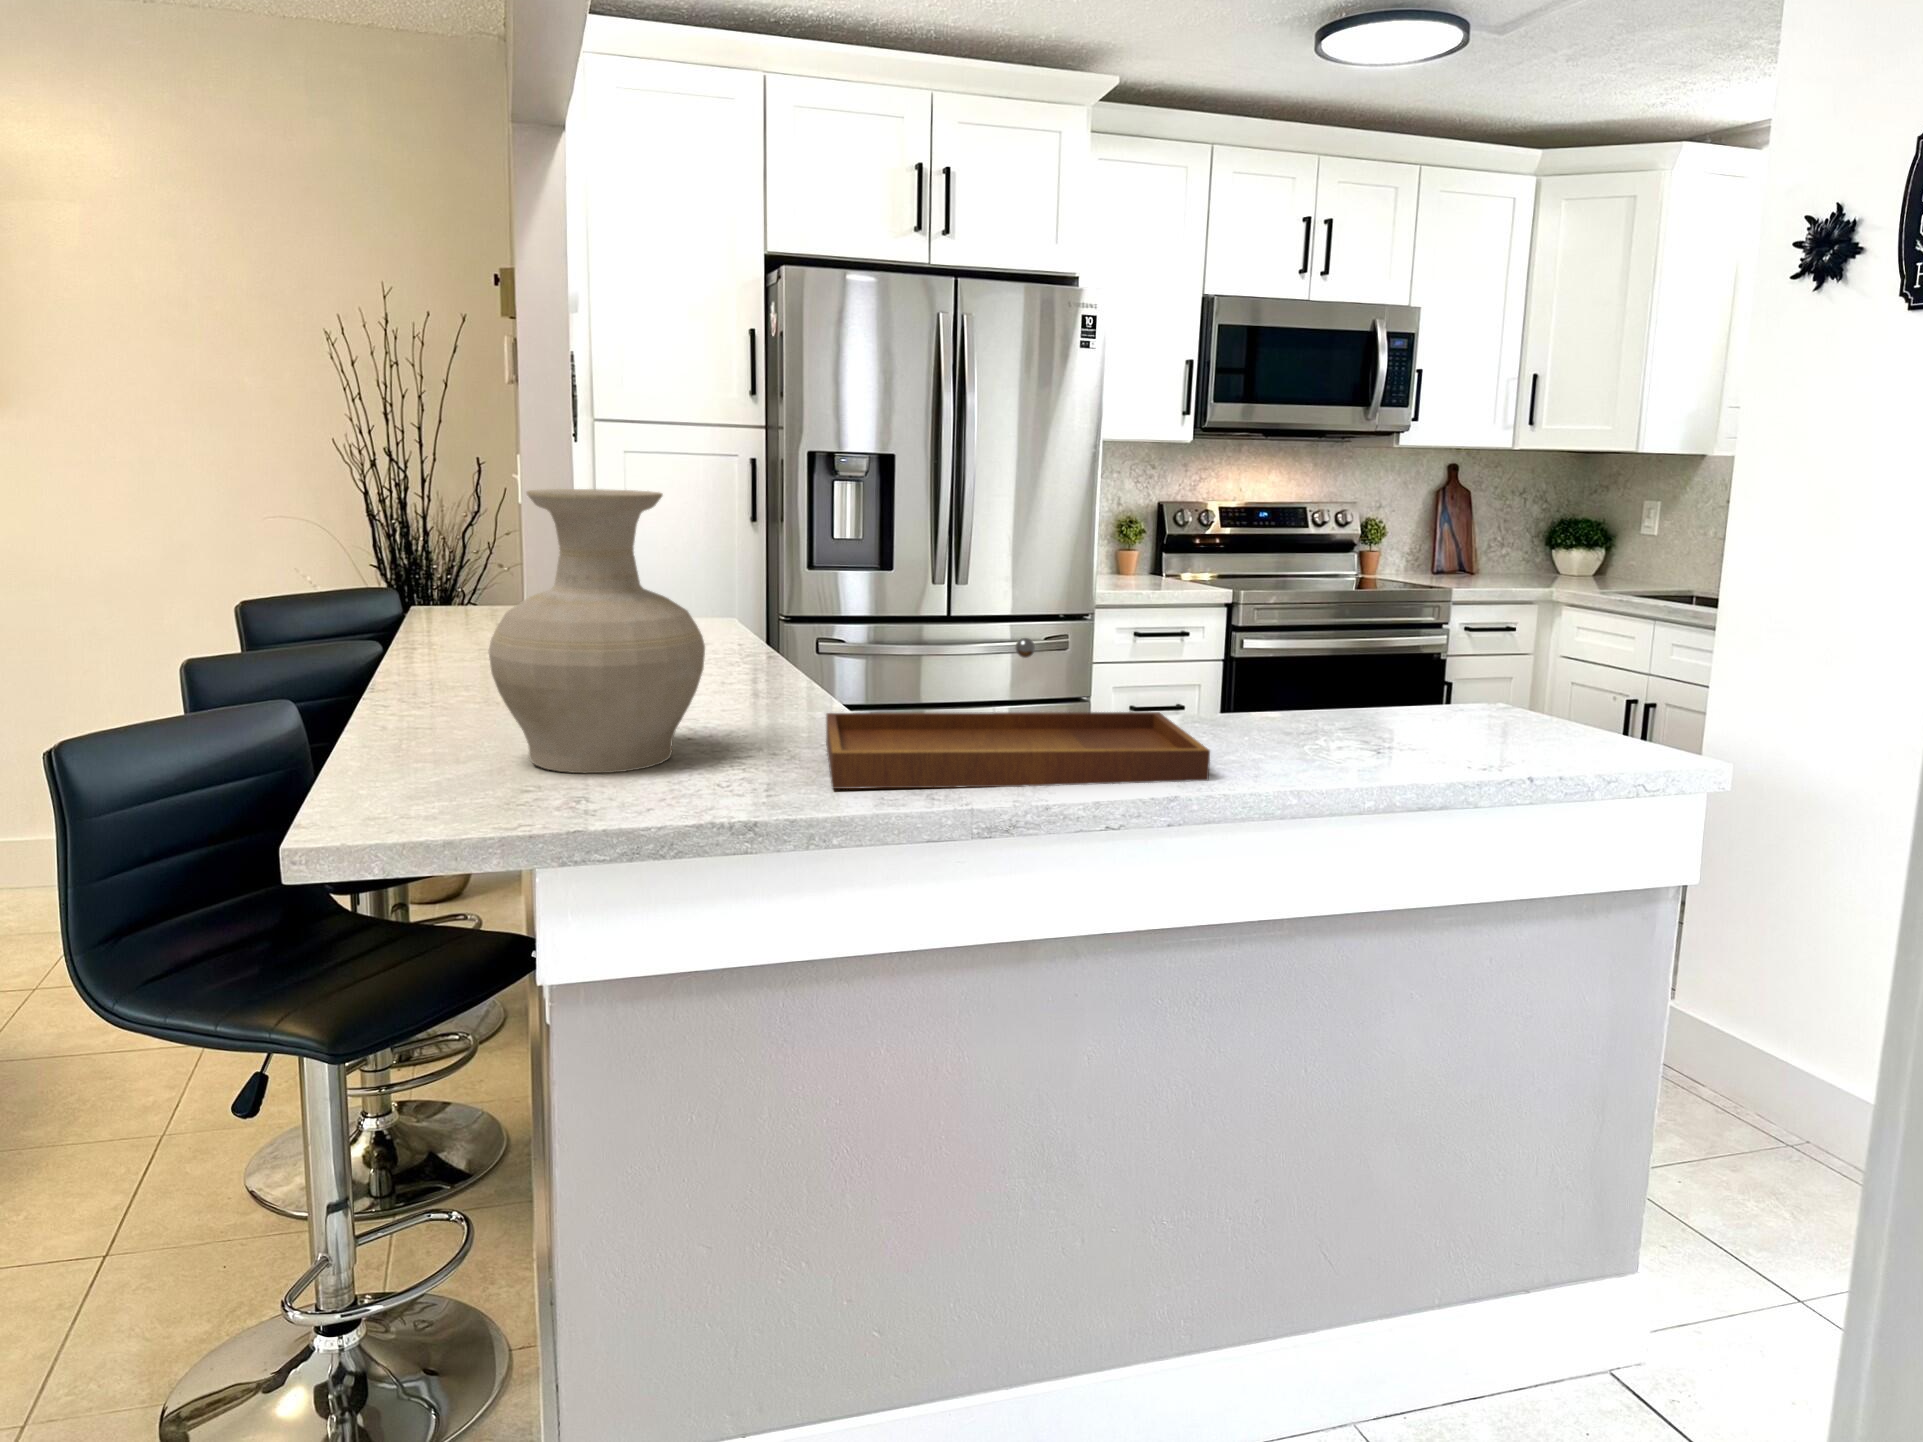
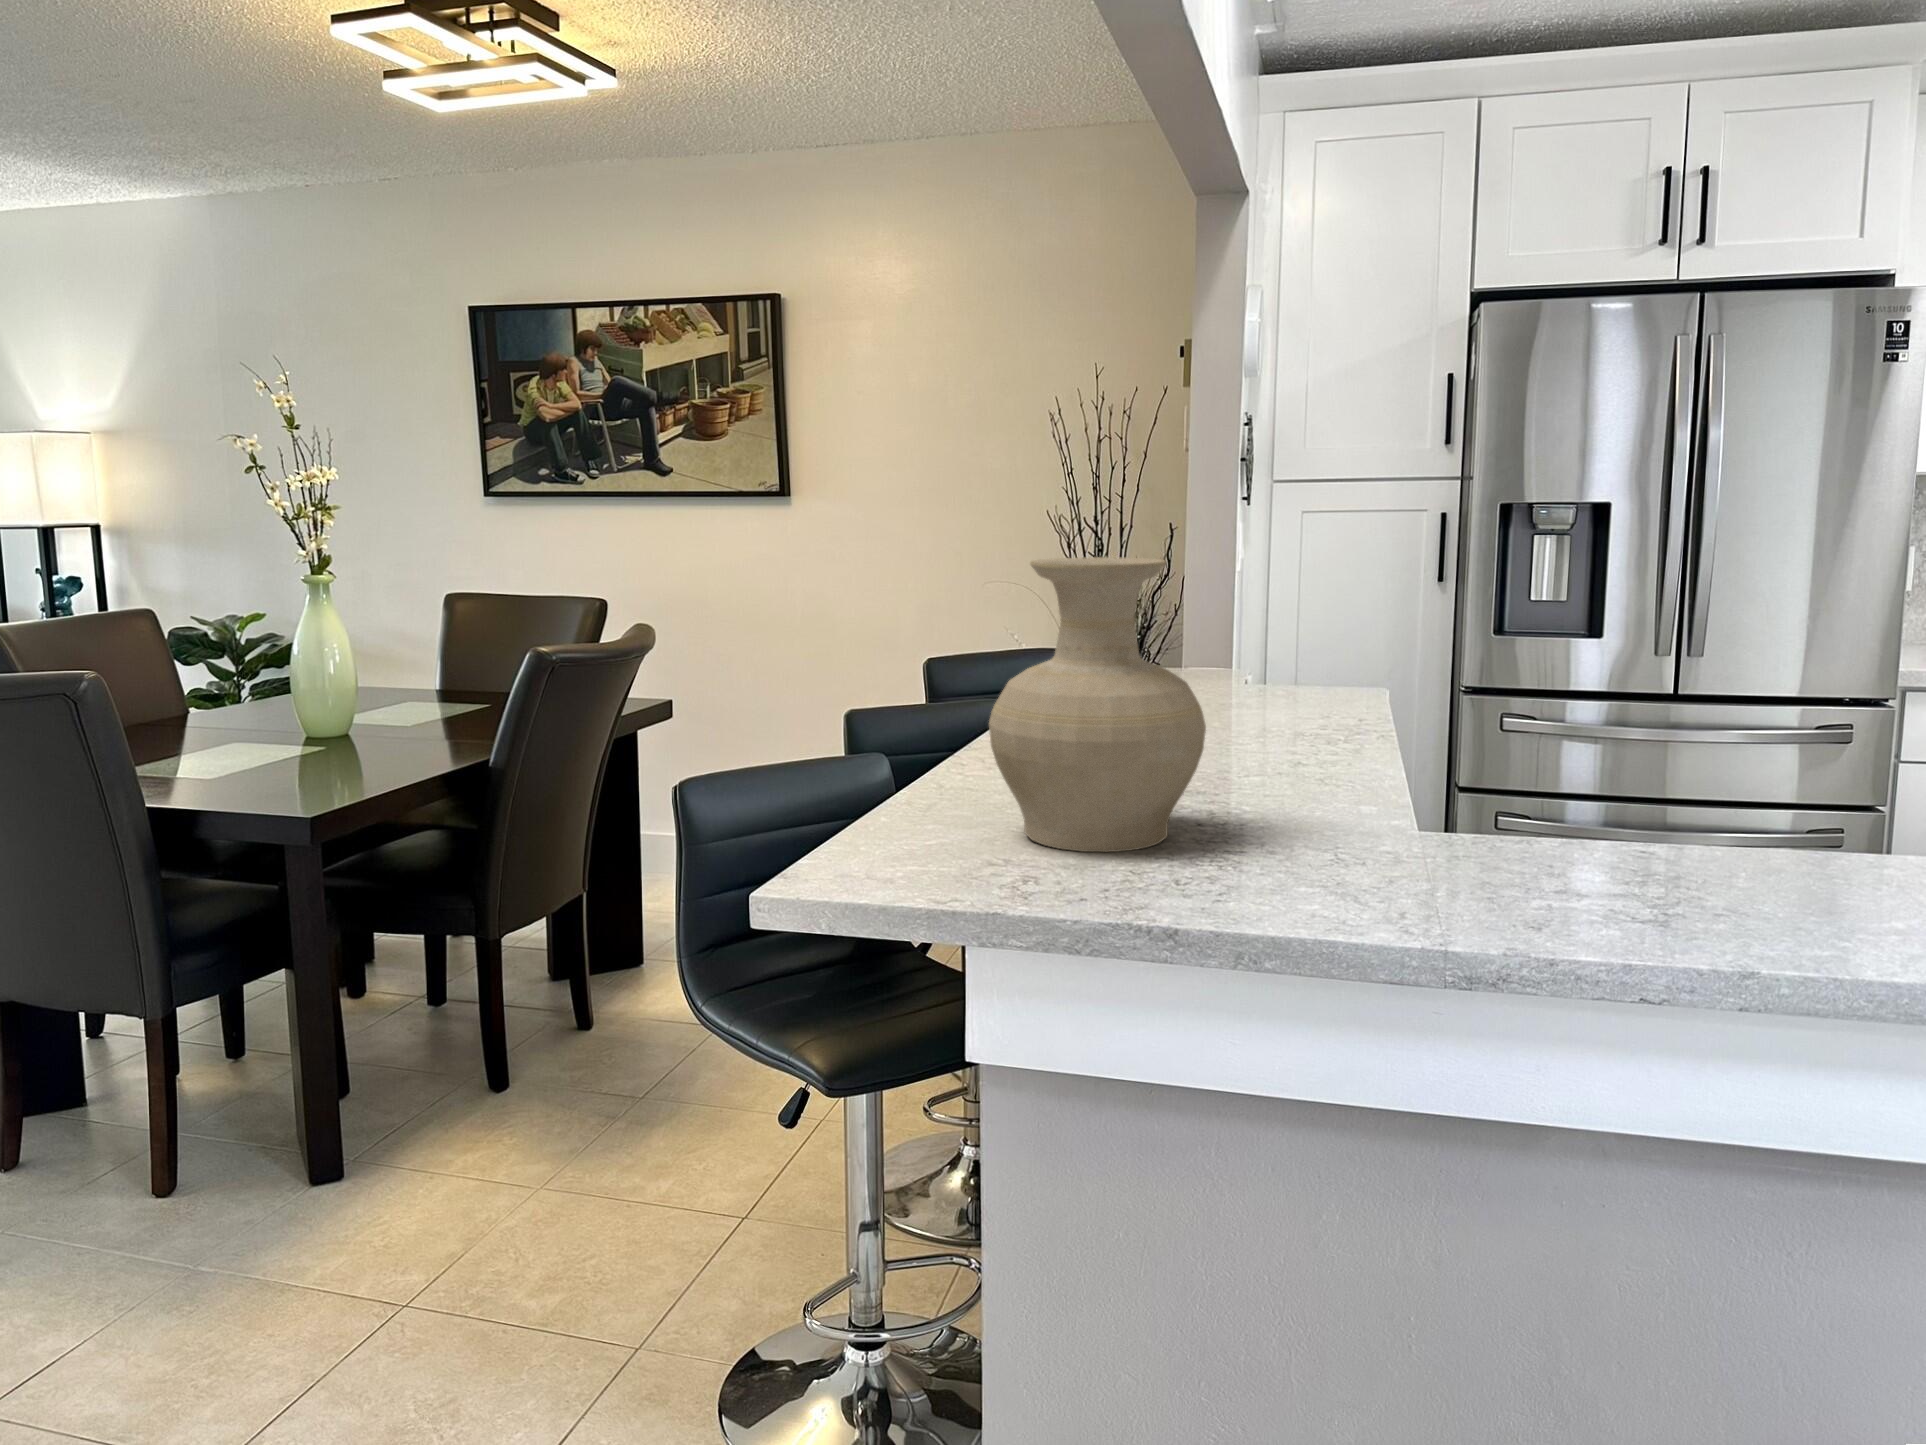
tray: present [826,638,1210,789] -> none [1295,740,1832,964]

